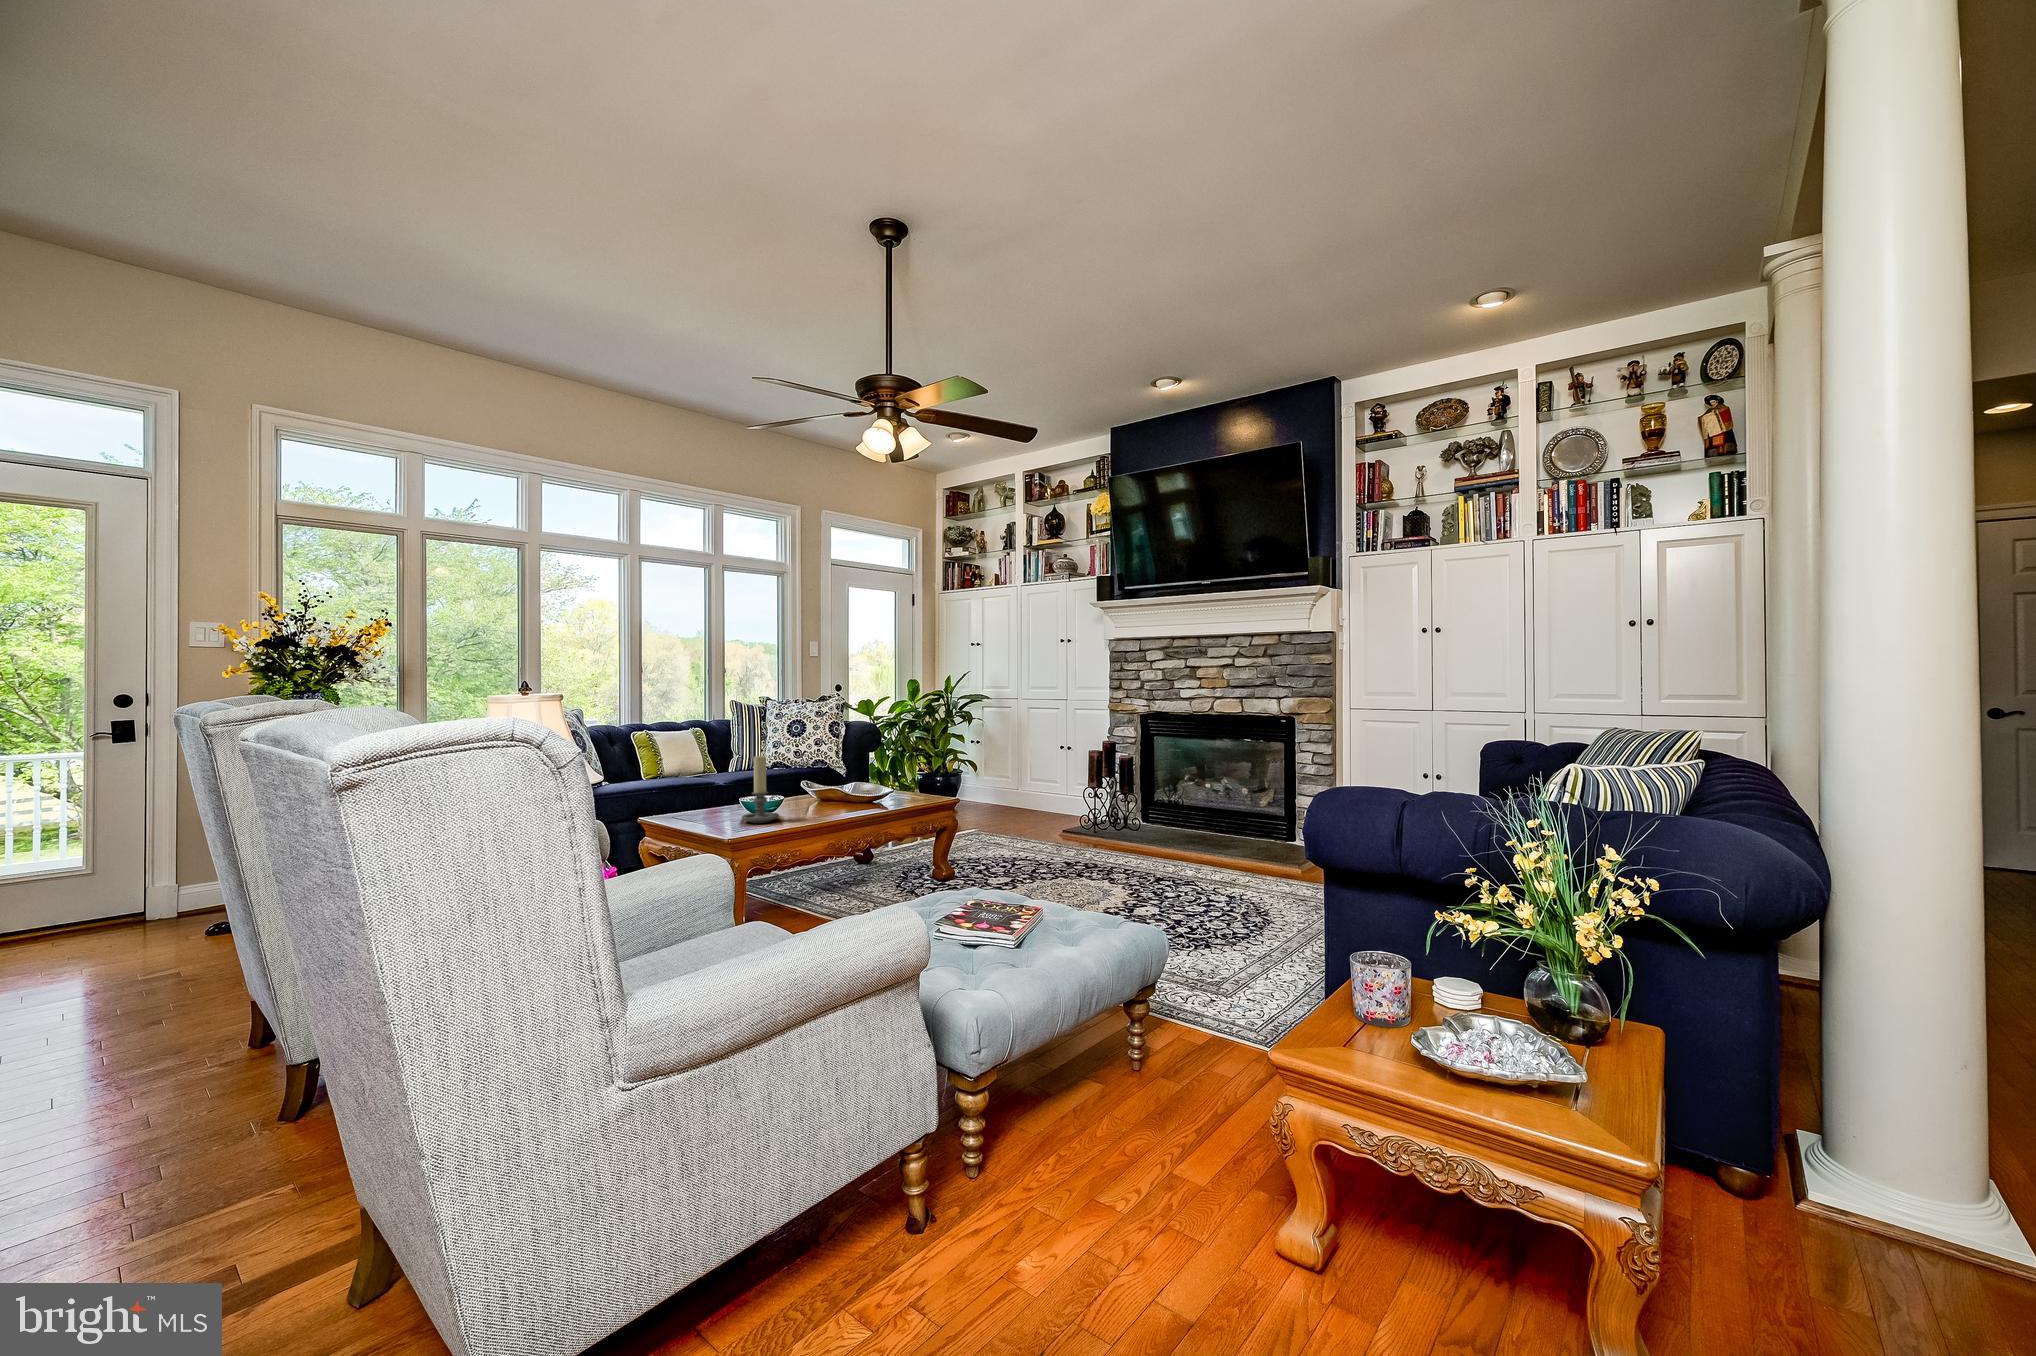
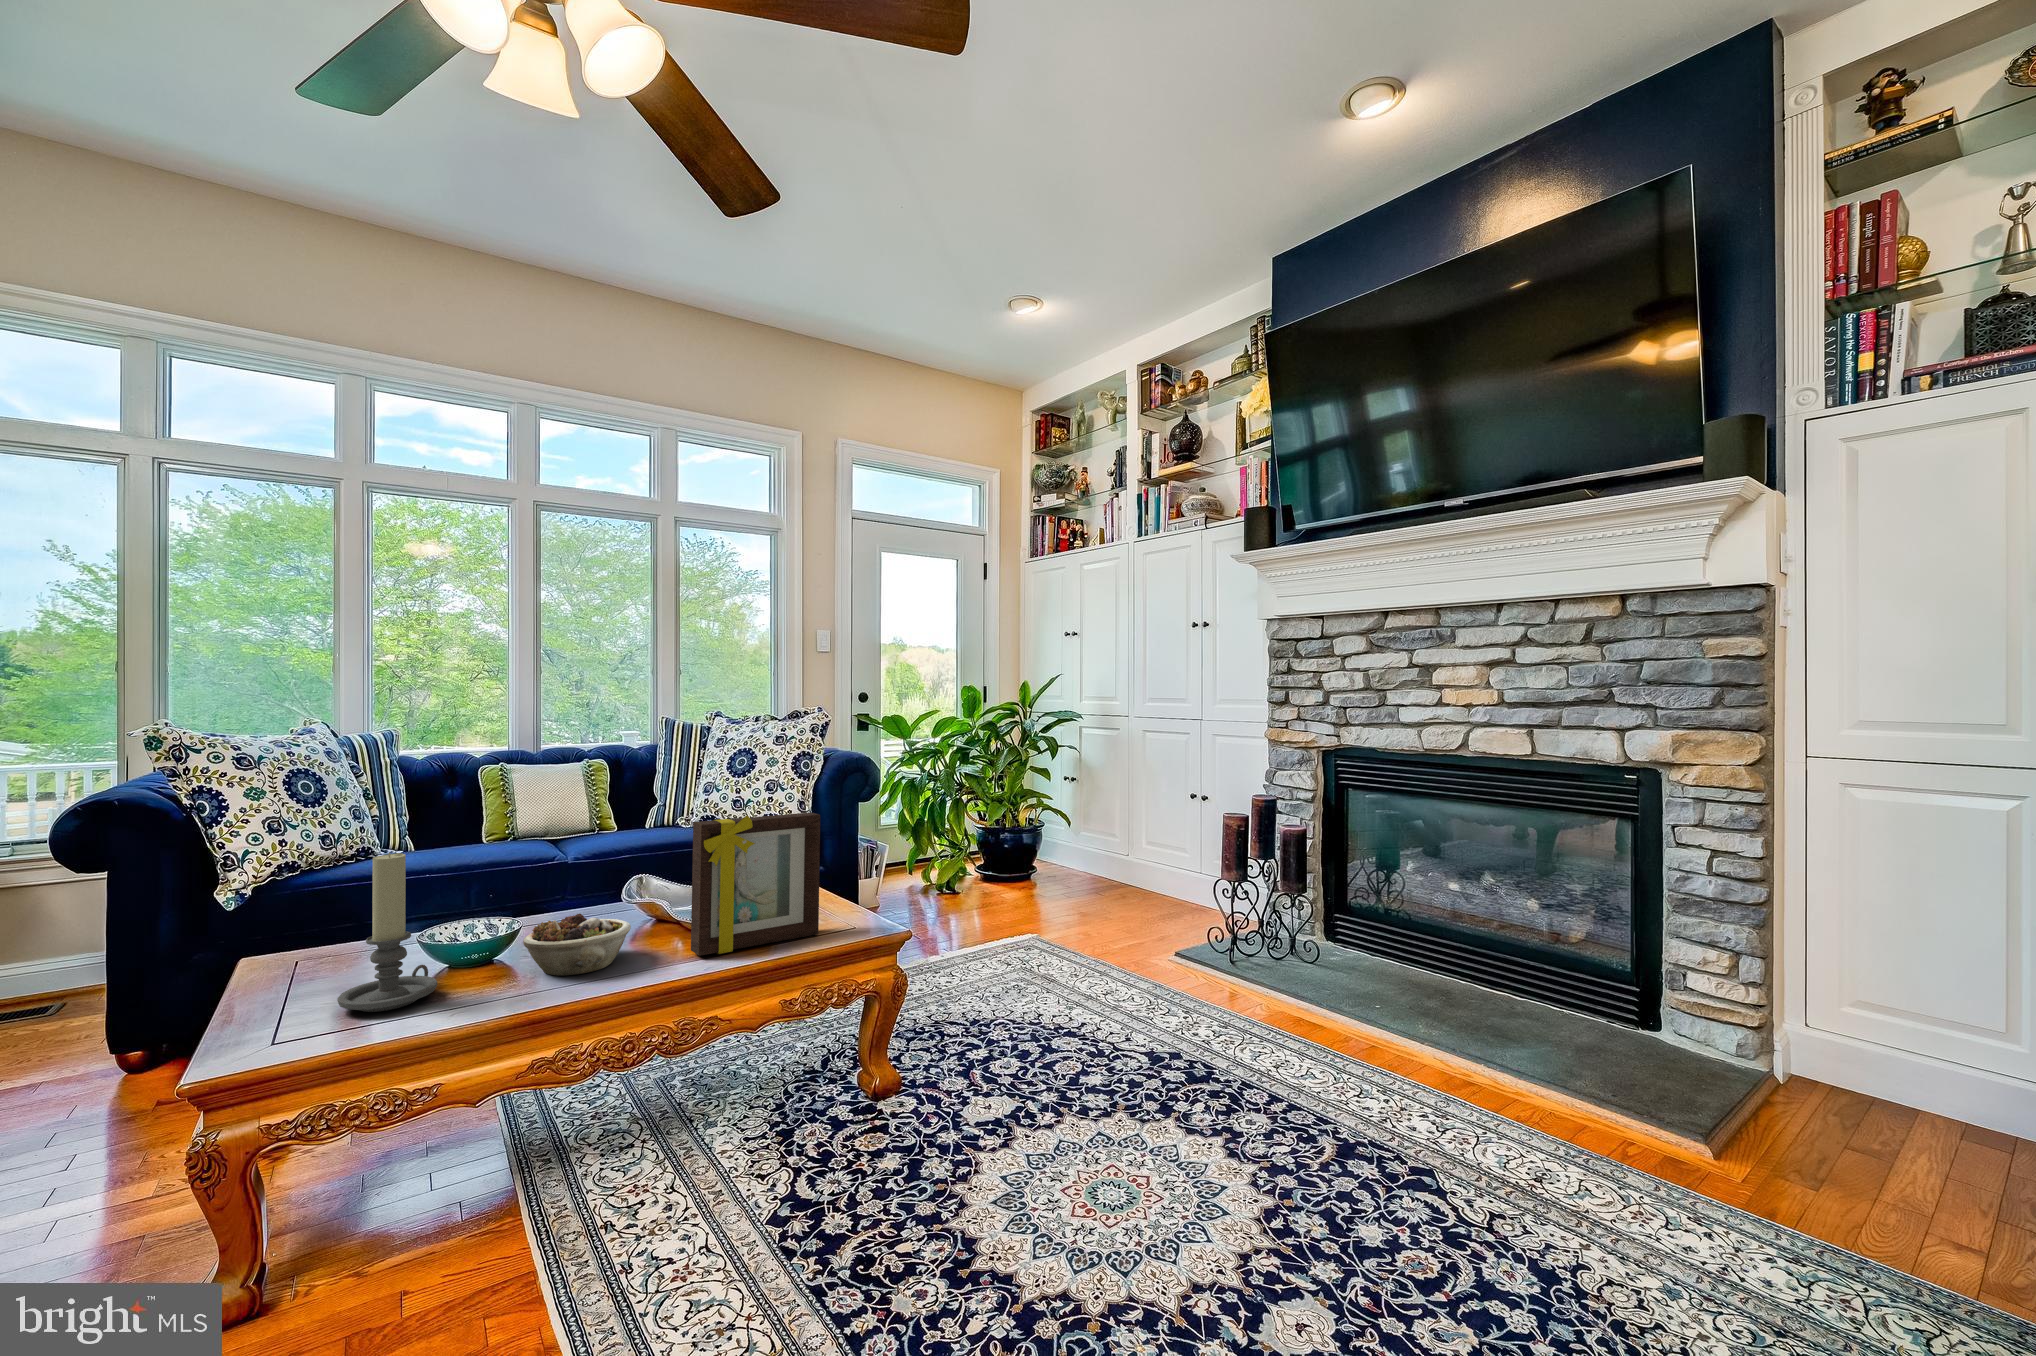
picture frame: none [867,741,917,806] -> present [691,812,820,956]
succulent planter: none [798,789,843,813] -> present [523,914,631,976]

